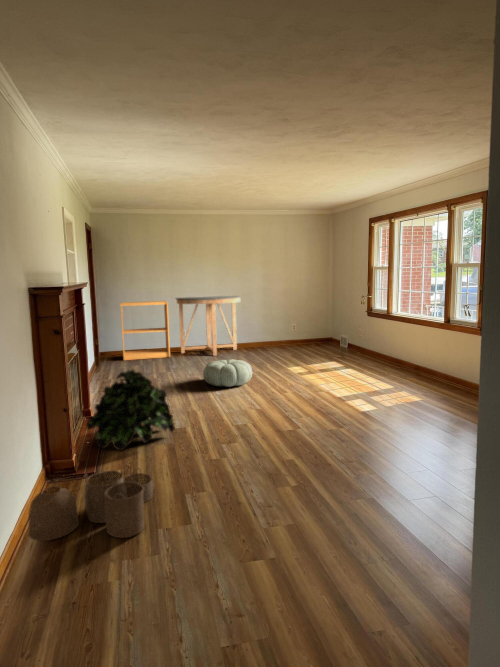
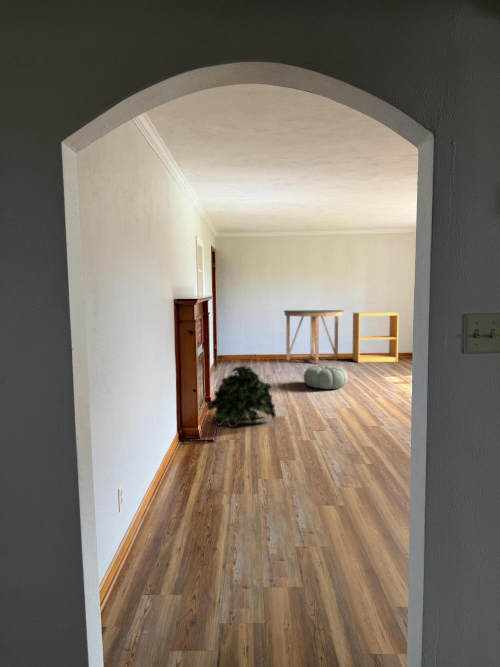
bookshelf: present [120,301,170,360] -> present [352,312,399,363]
woven basket: present [29,470,153,541] -> none [169,434,256,481]

